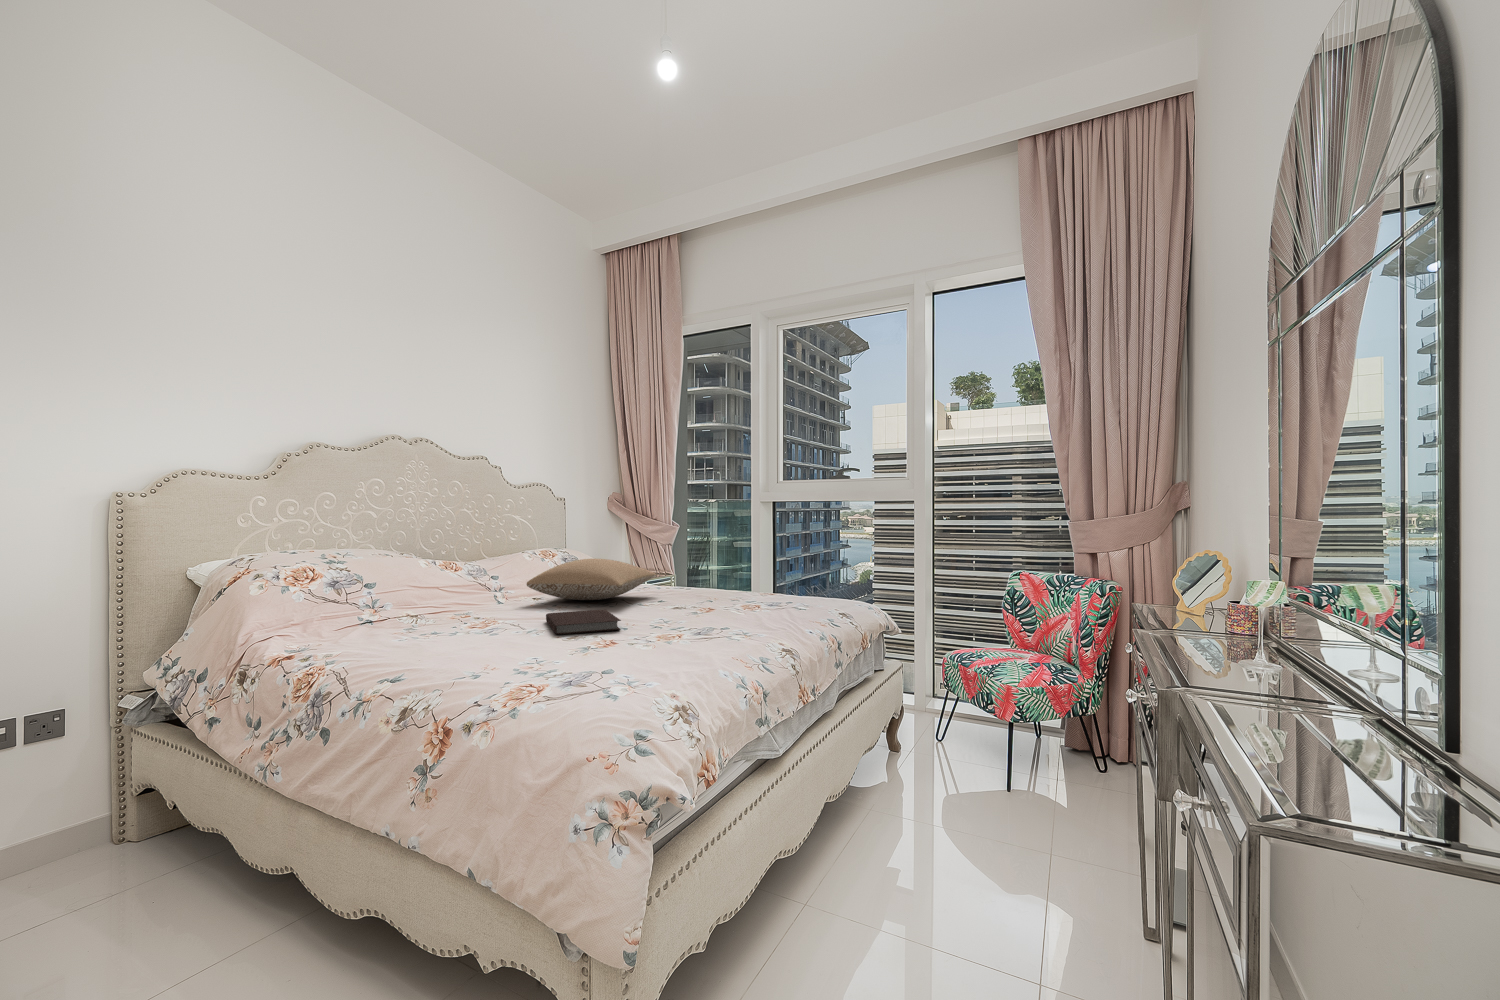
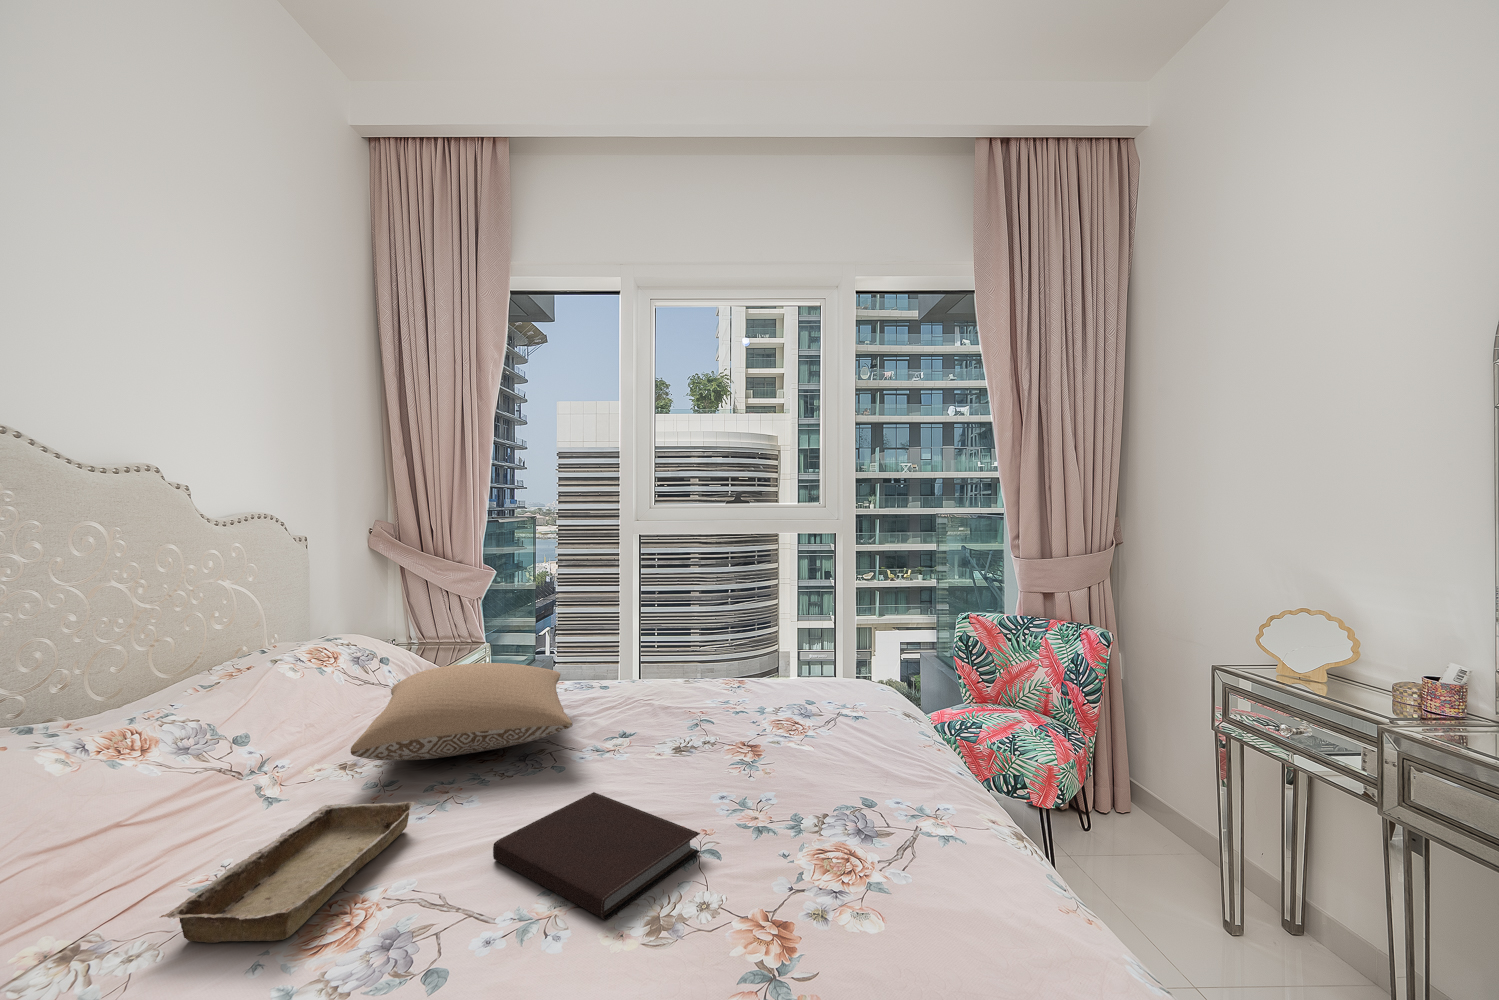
tray: none [433,600,535,623] -> present [160,802,416,943]

